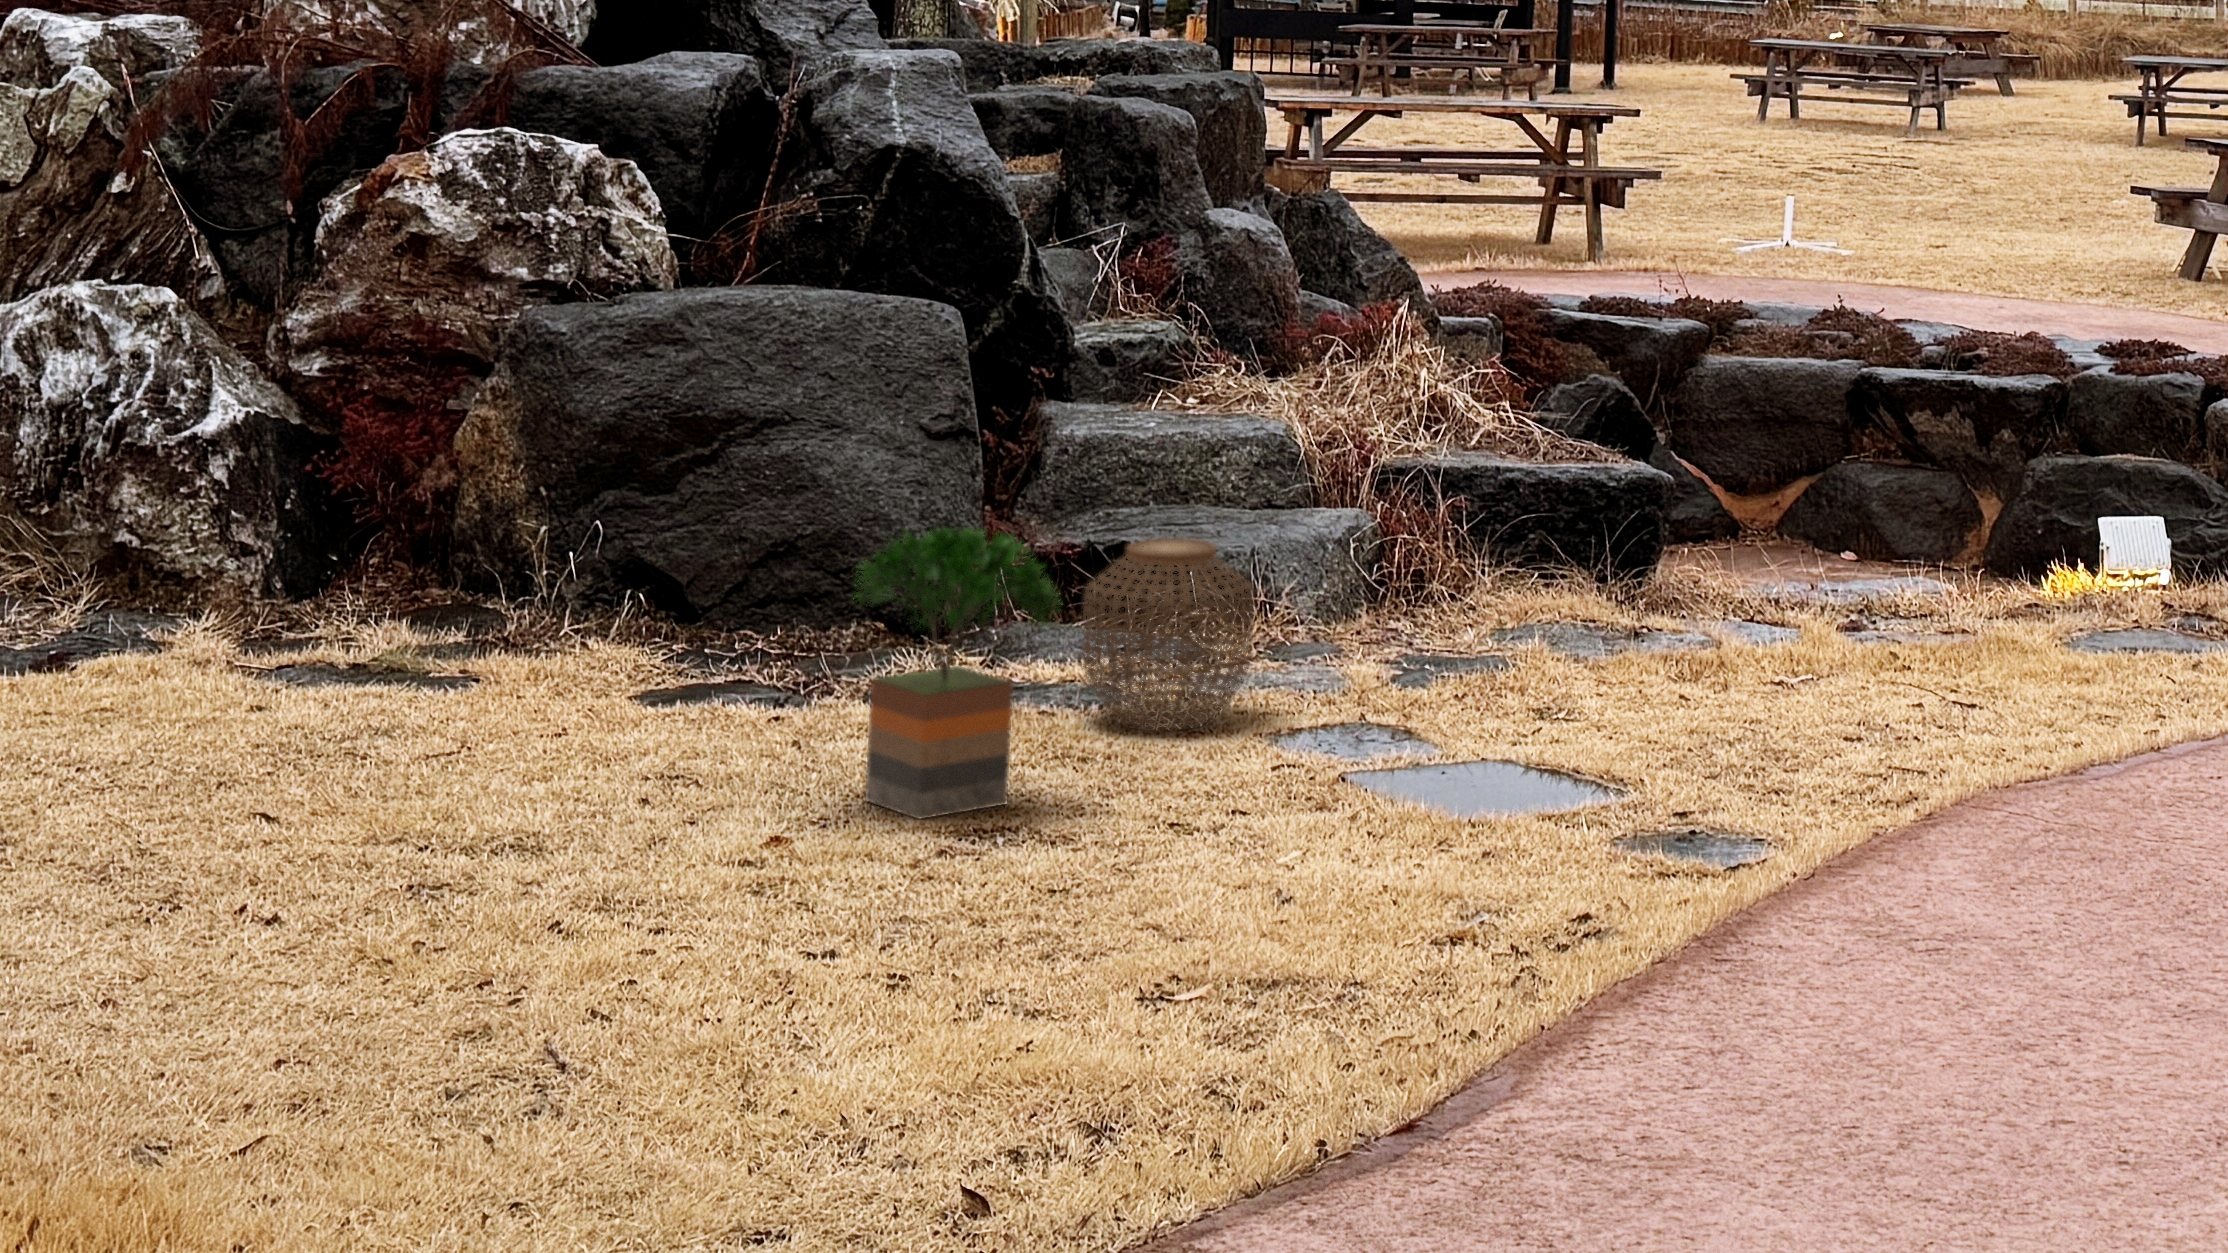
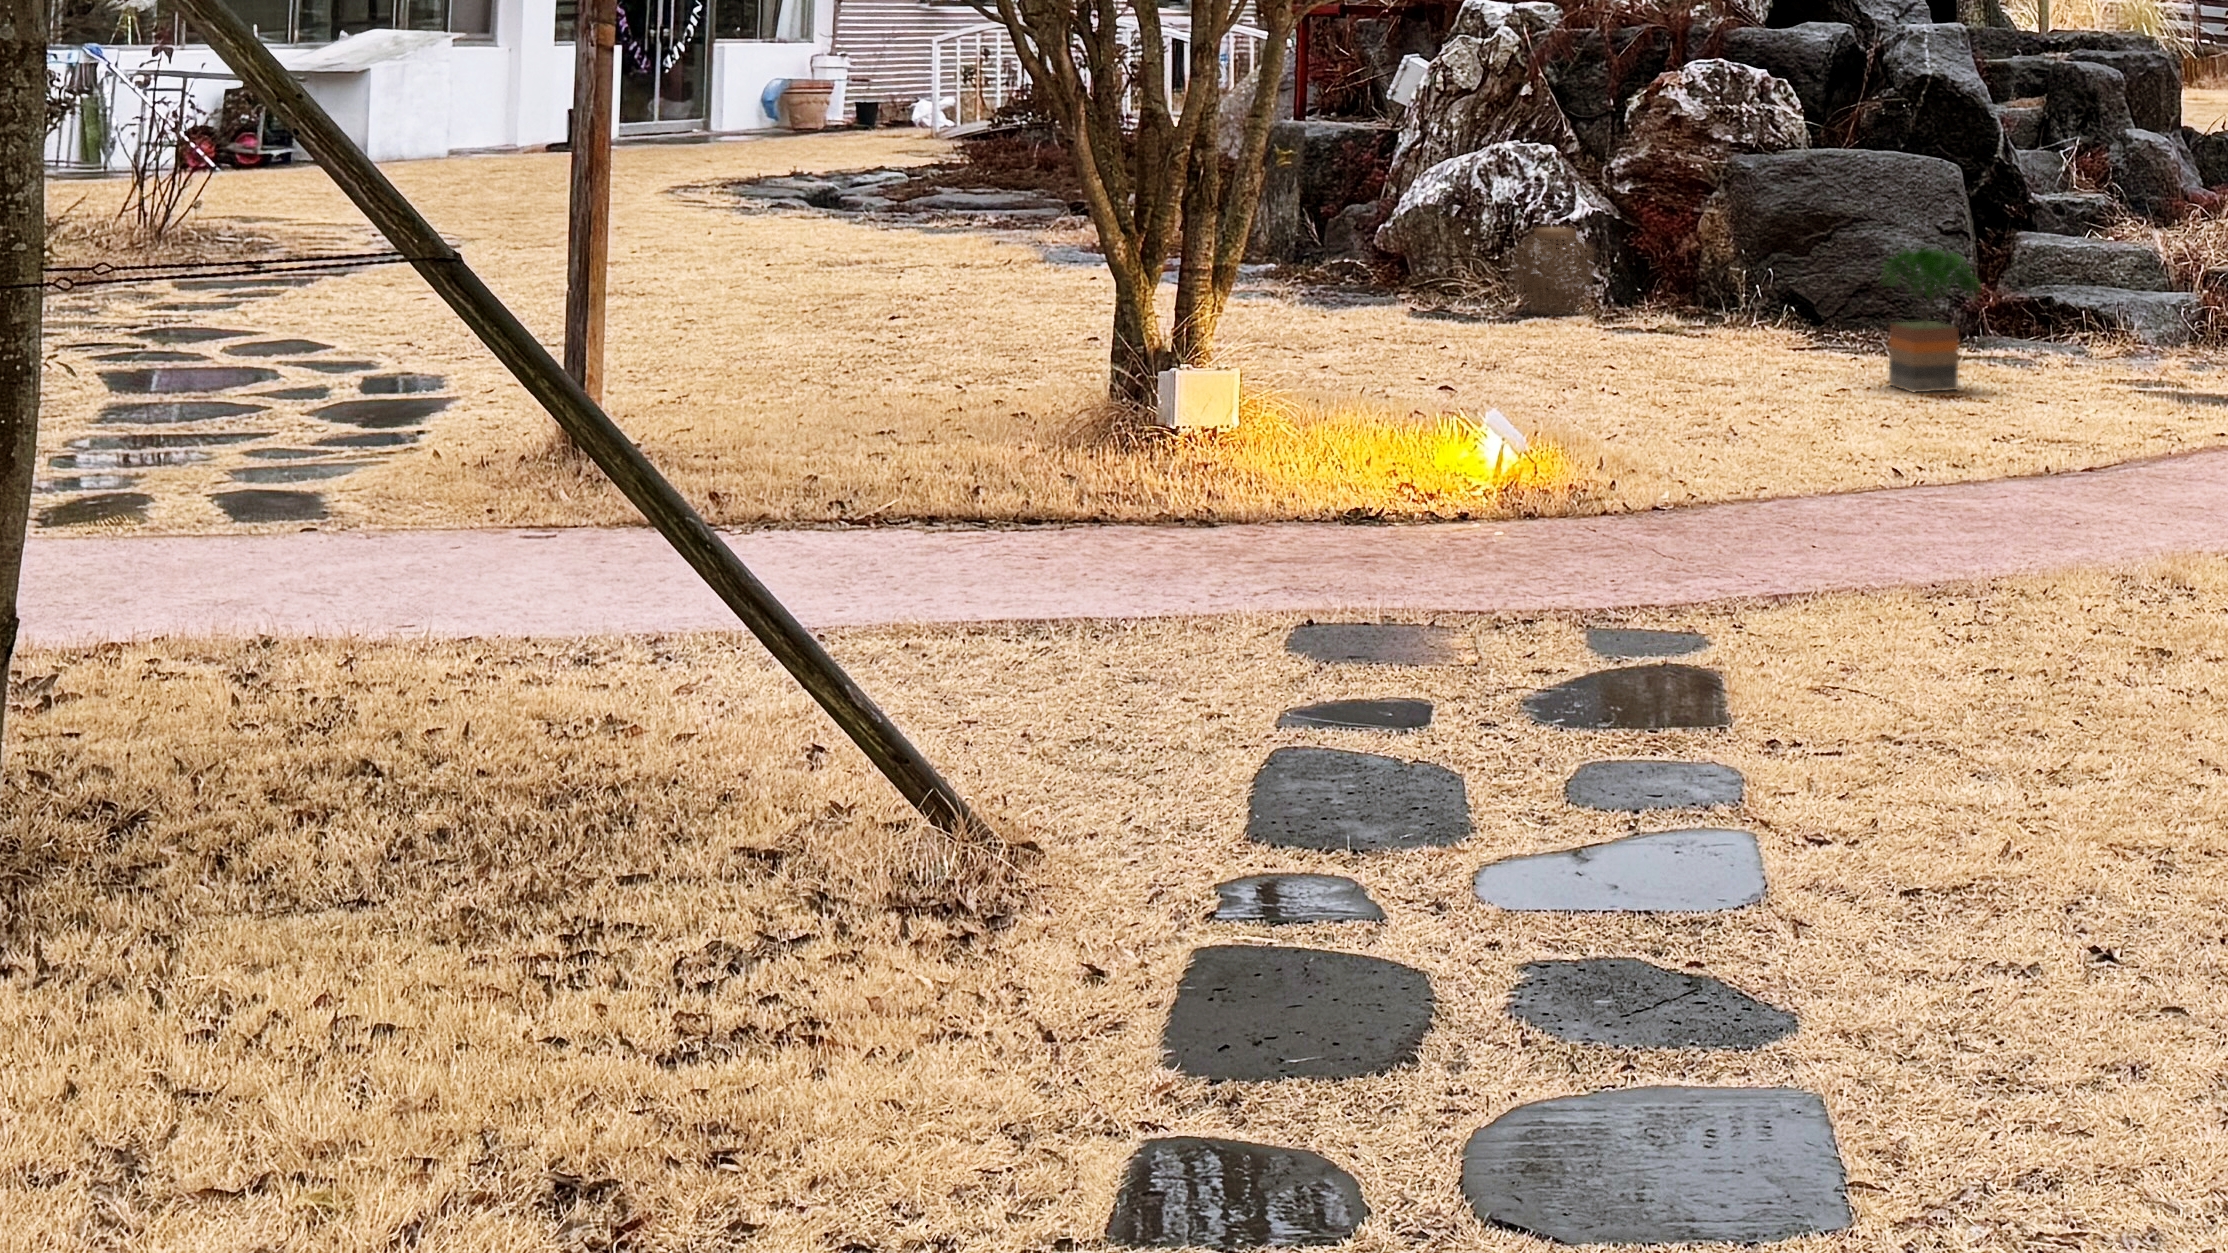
woven basket: present [1082,538,1254,730] -> present [1514,227,1594,315]

